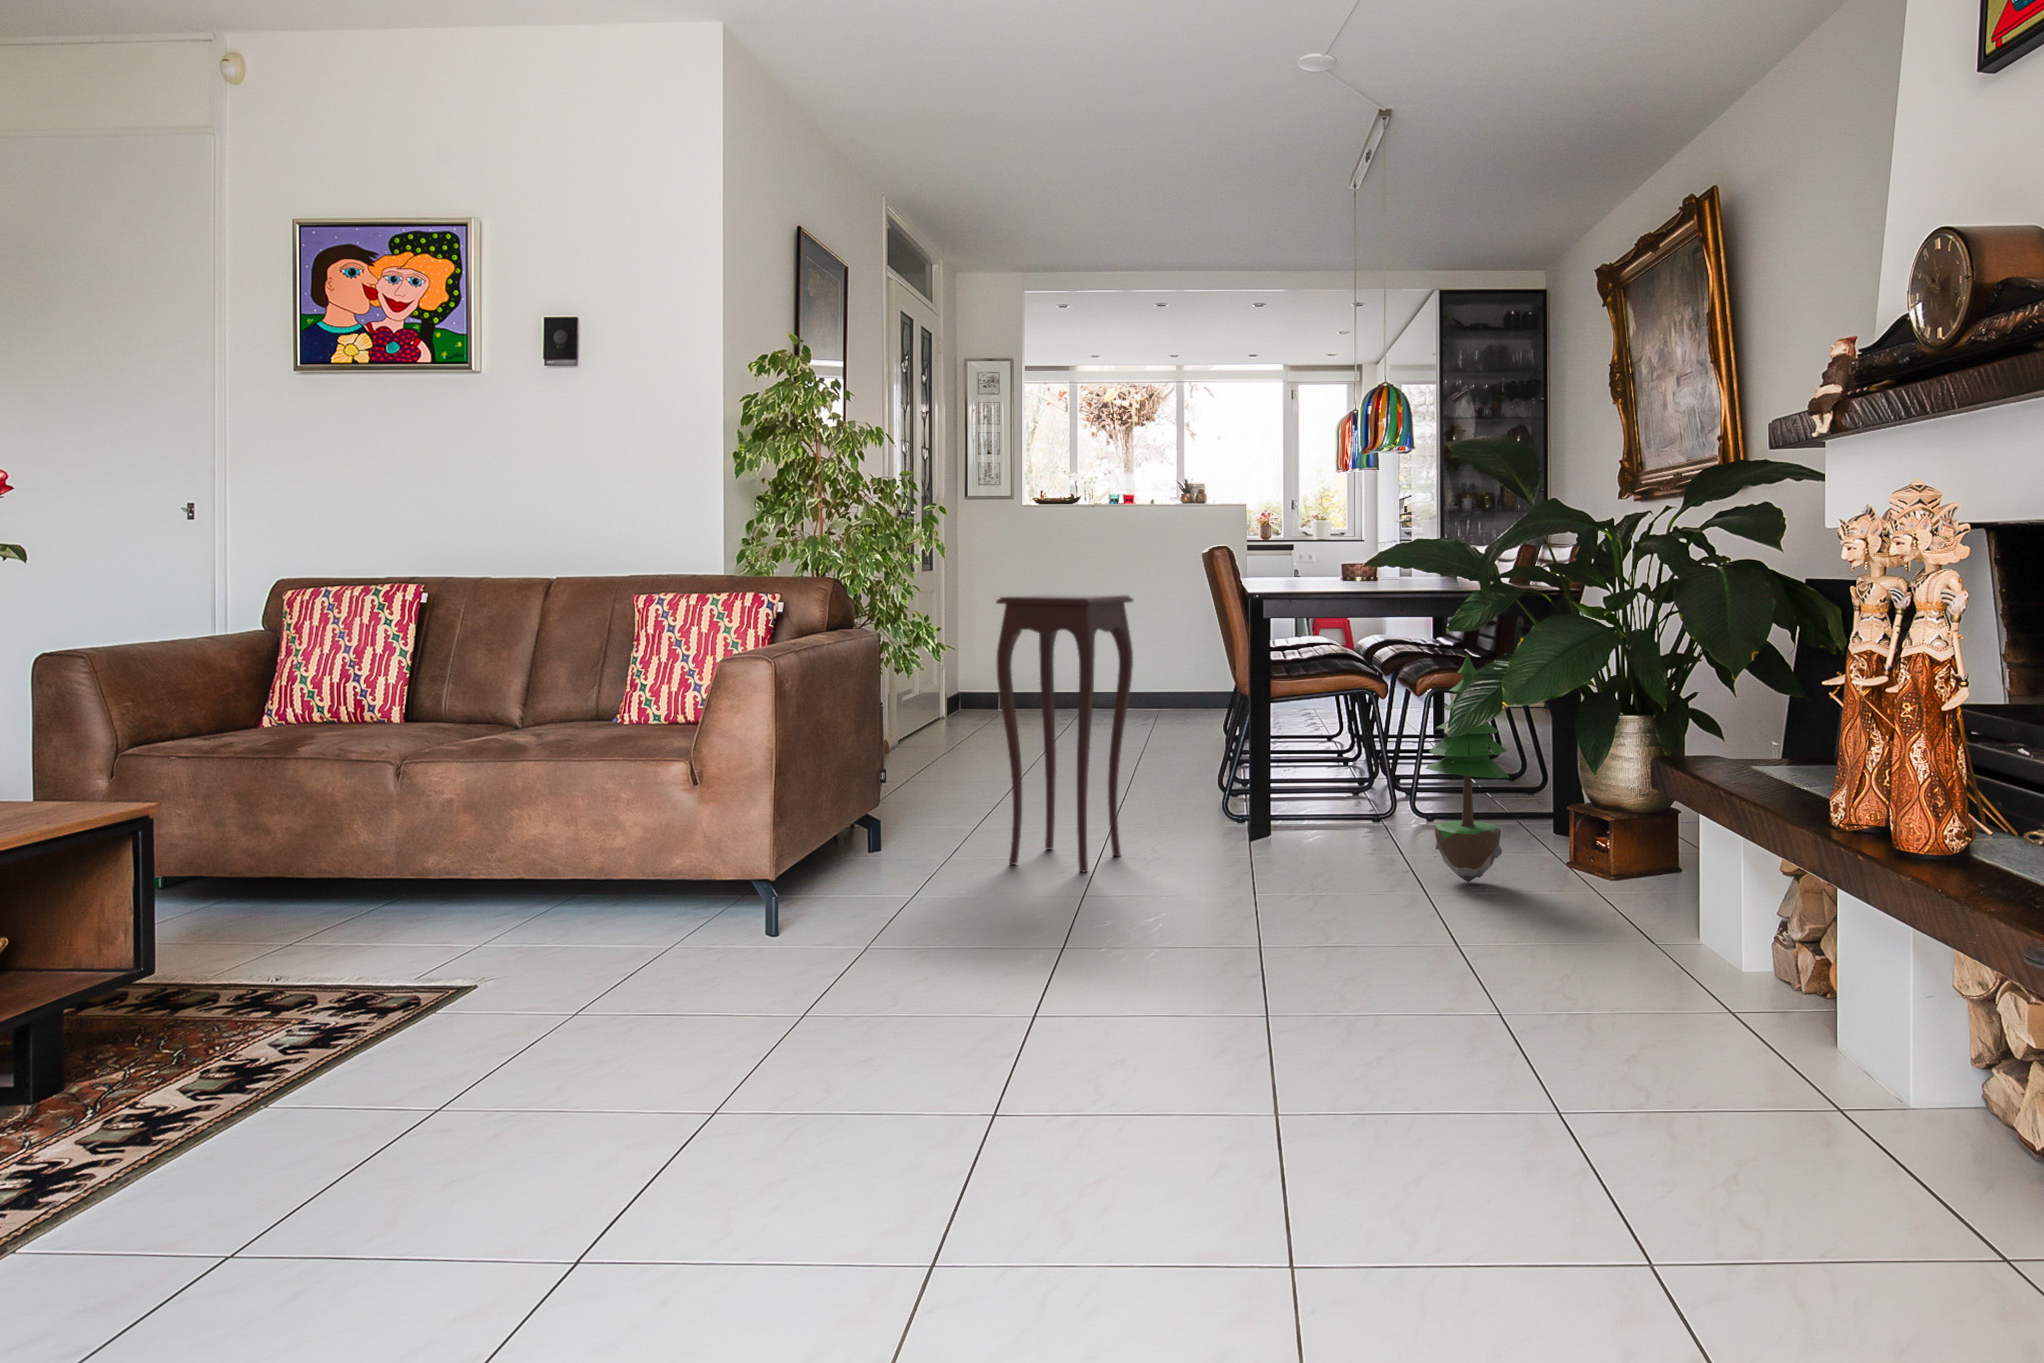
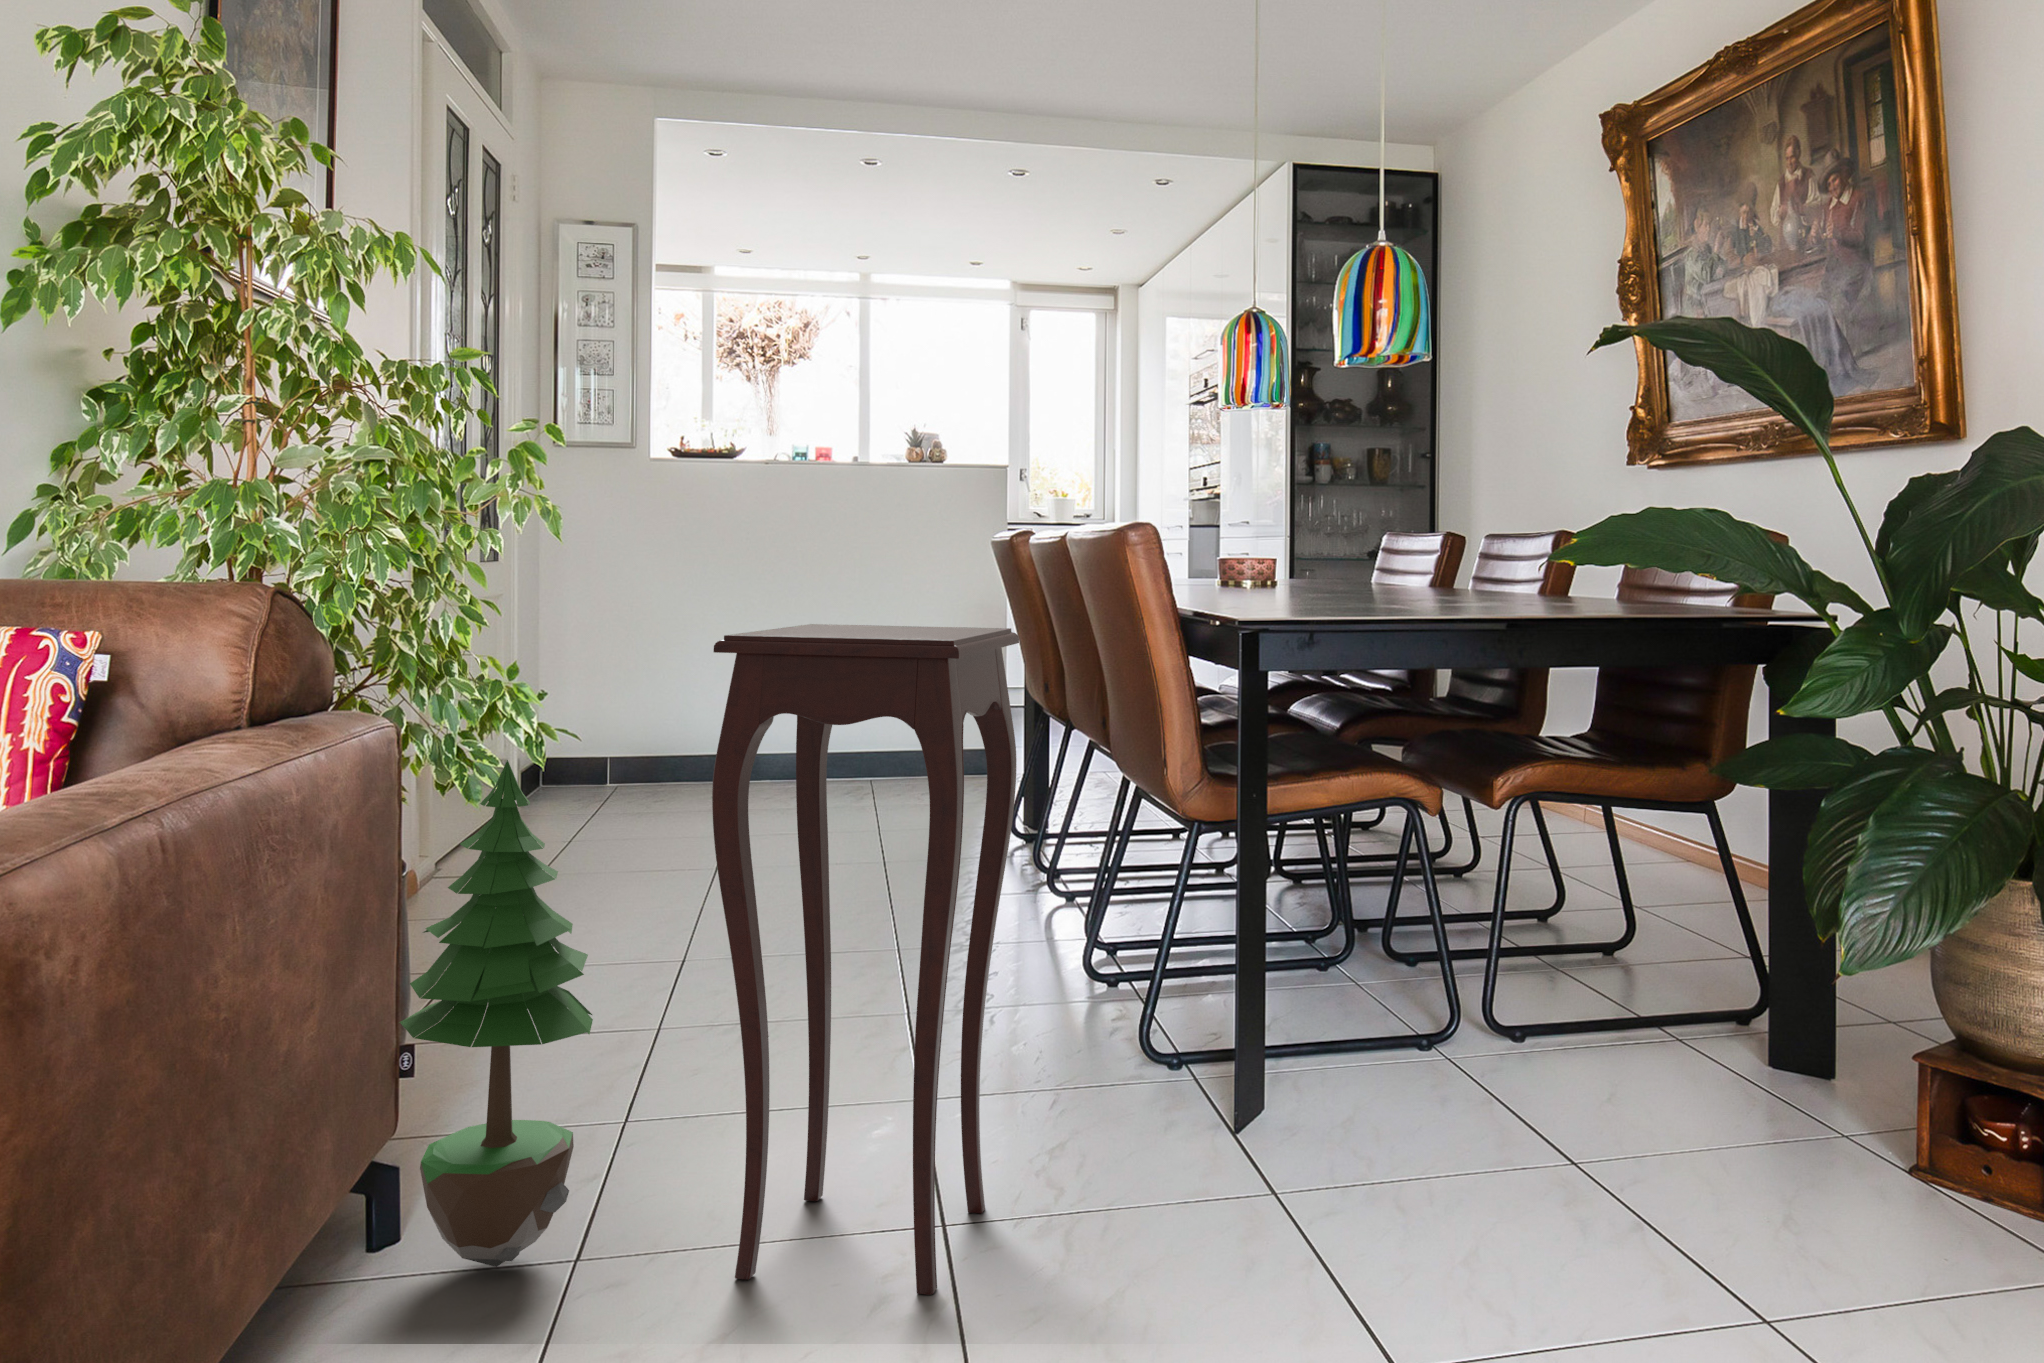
potted tree: present [1426,654,1509,882] -> present [400,760,593,1267]

